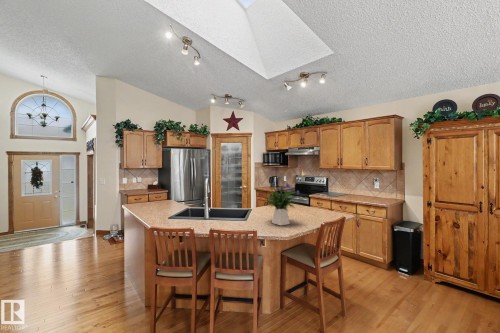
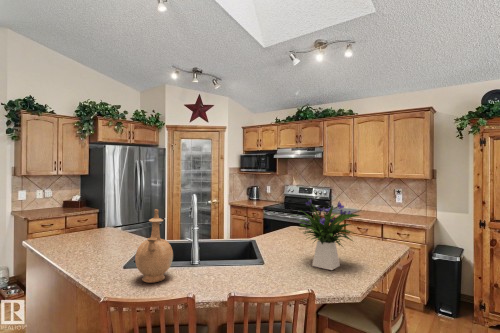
vase: none [168,186,189,226] -> present [135,209,173,283]

